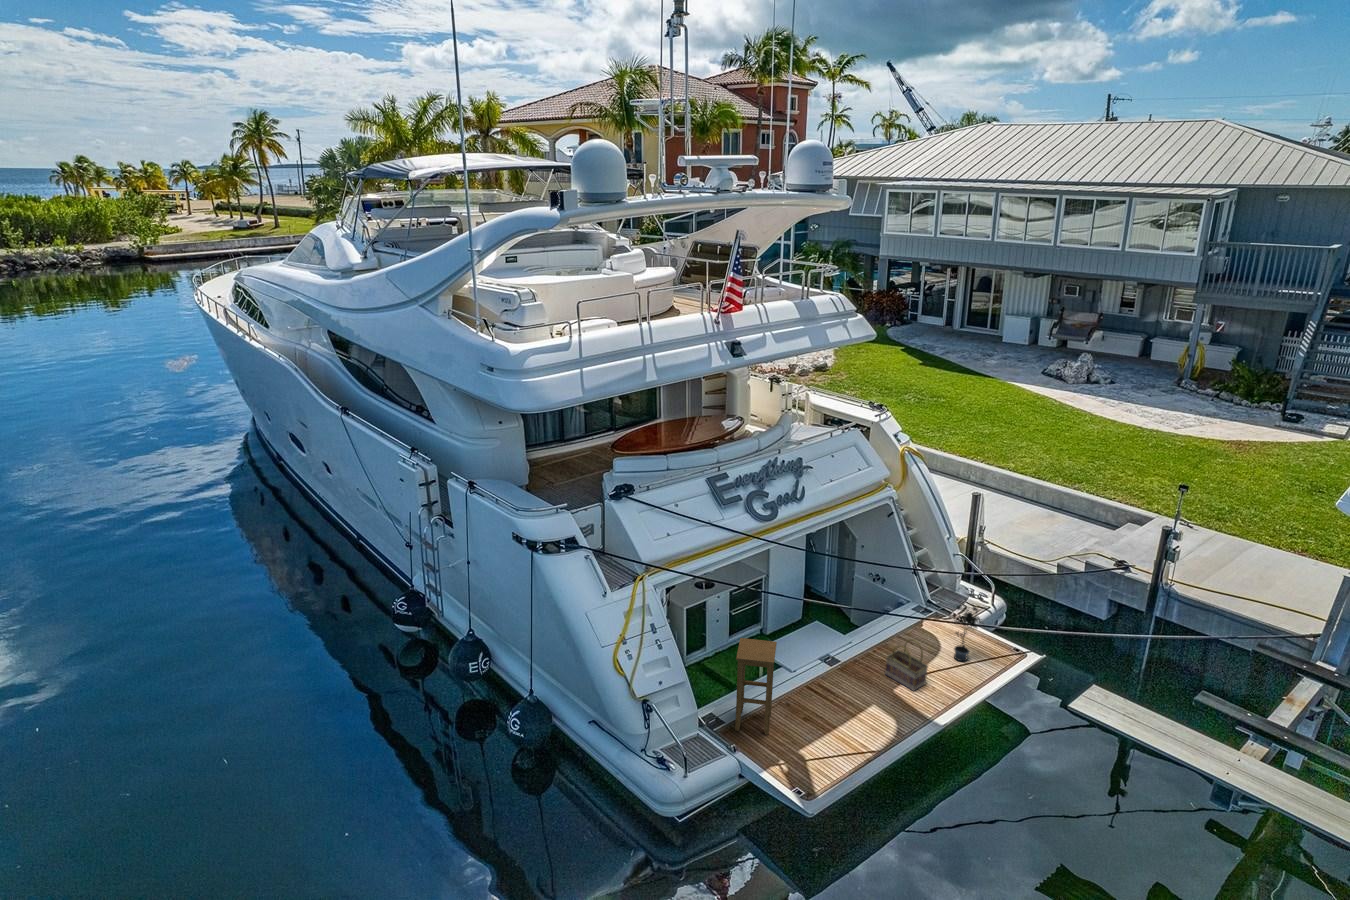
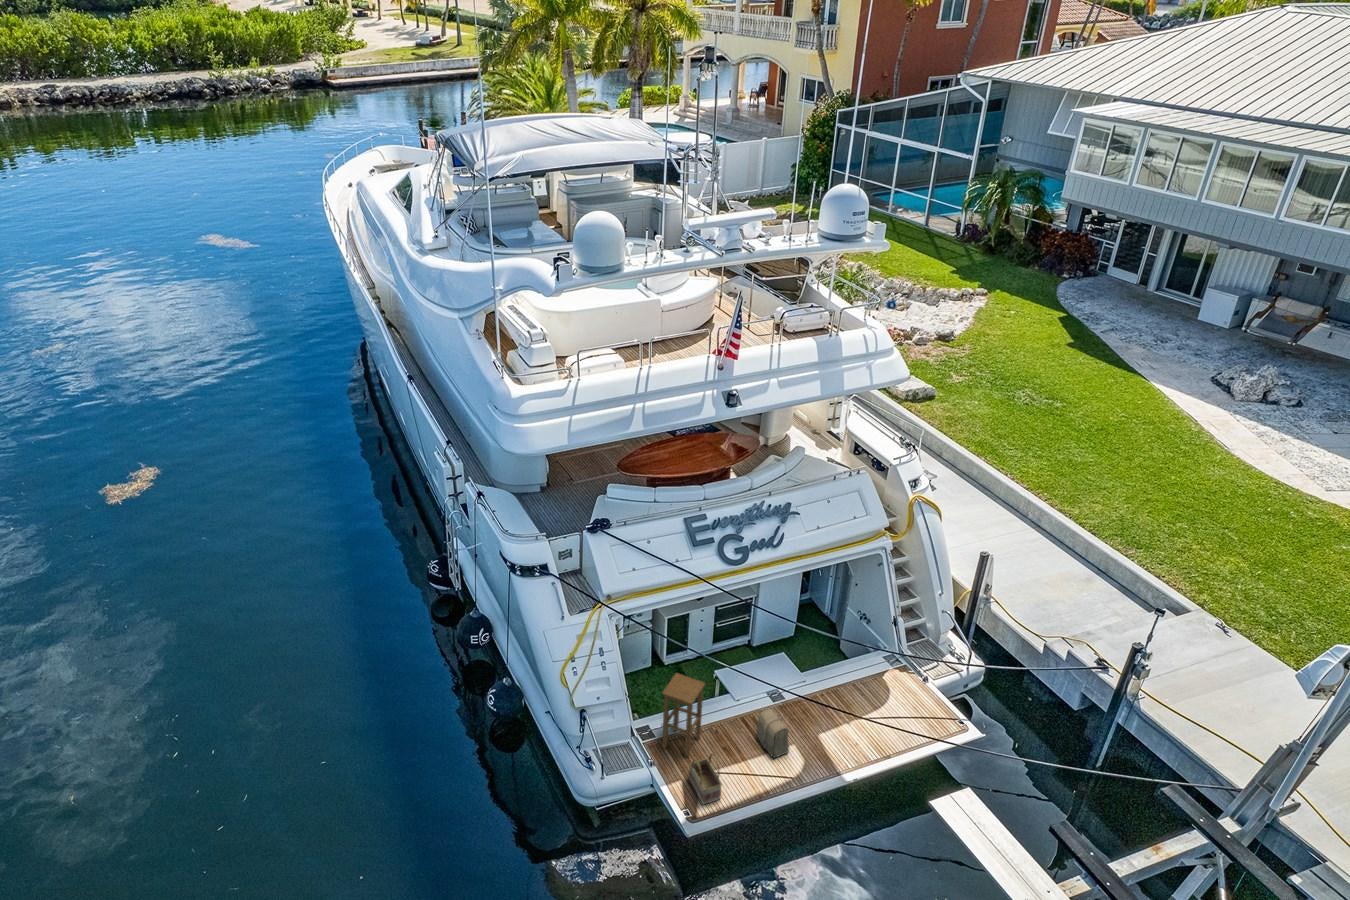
potted plant: present [954,605,982,661] -> none [895,671,922,723]
basket: present [885,639,928,691] -> present [689,754,722,804]
backpack: none [829,664,871,717] -> present [756,709,789,758]

